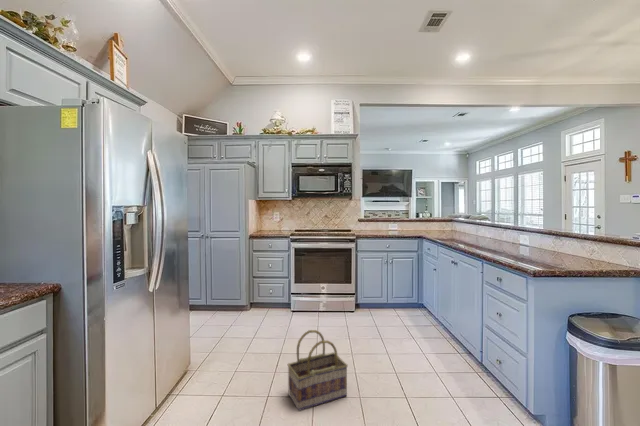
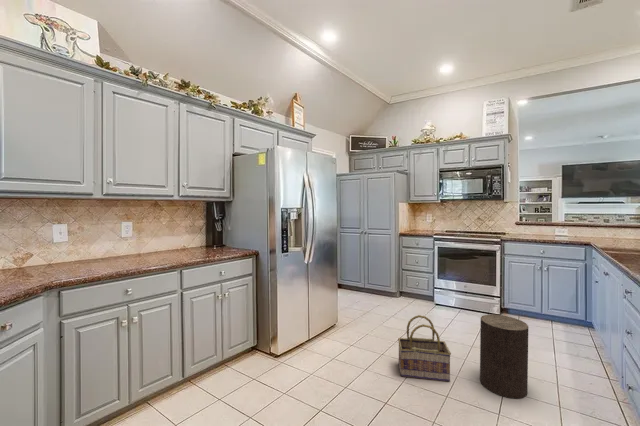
stool: none [368,311,409,393] -> present [480,314,528,399]

